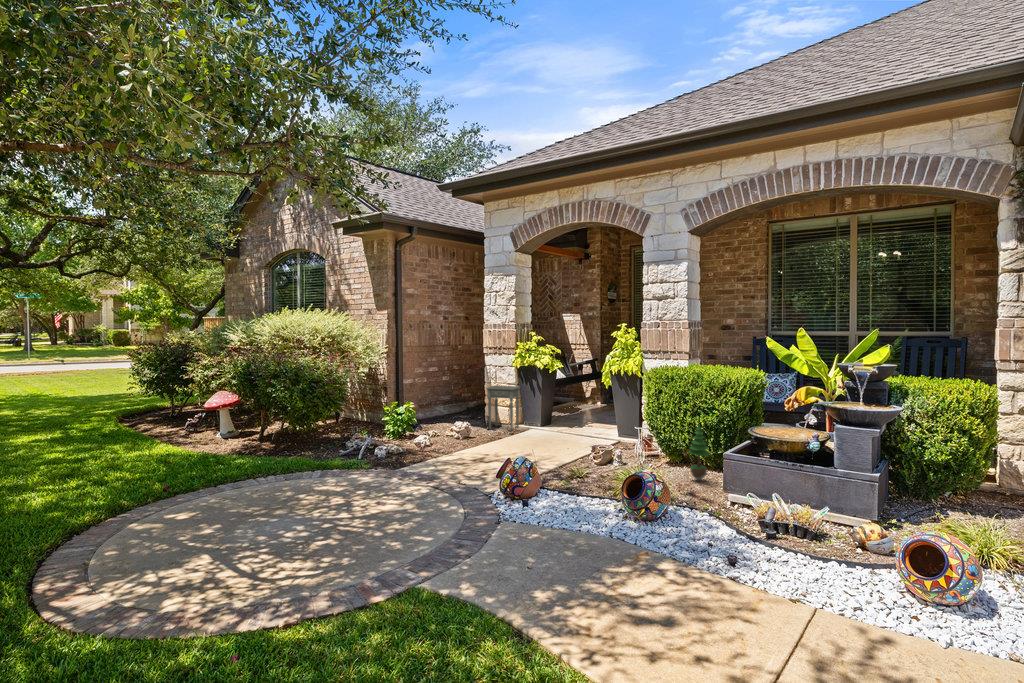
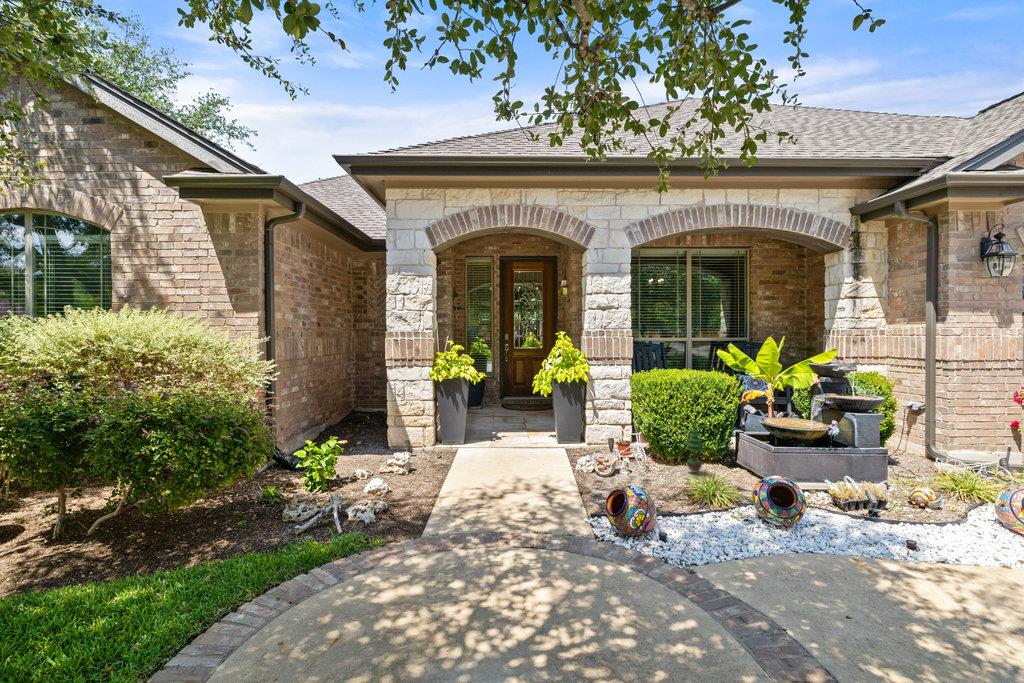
side table: present [486,386,520,431] -> none [403,402,441,457]

